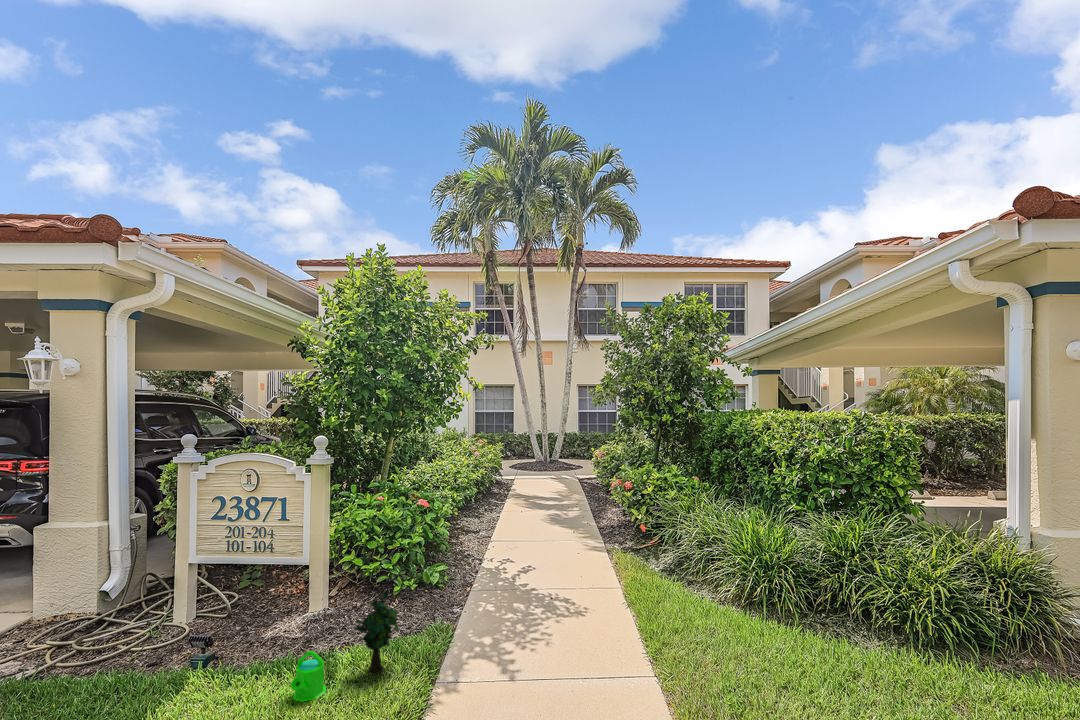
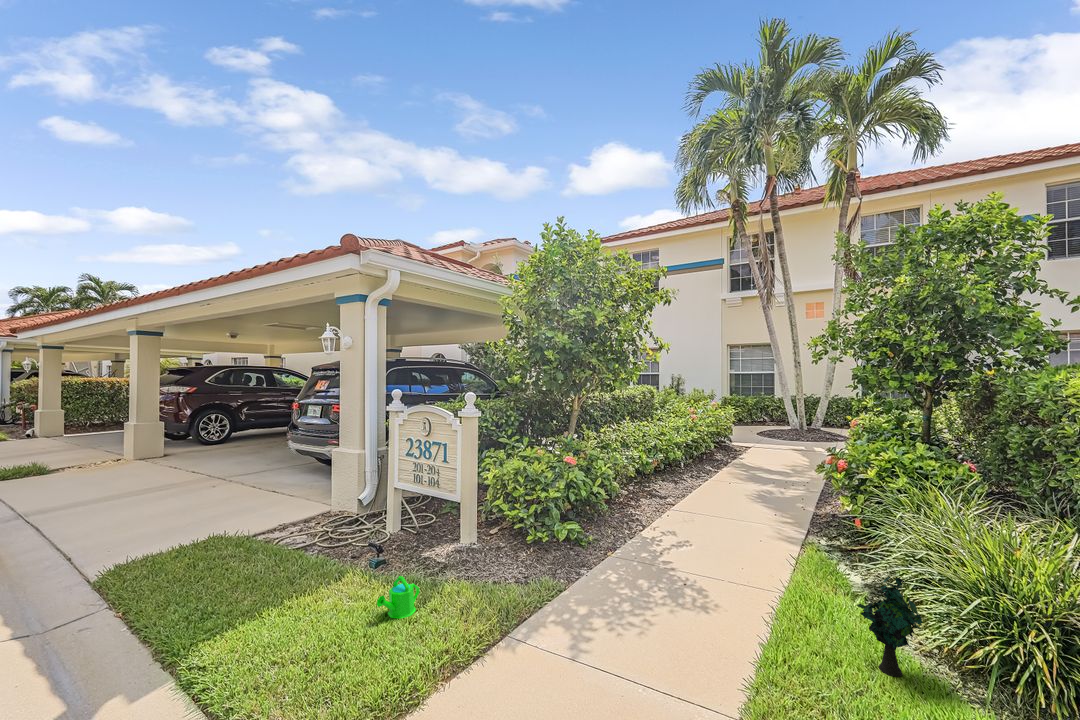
decorative plant: present [355,592,399,674] -> present [857,577,923,677]

